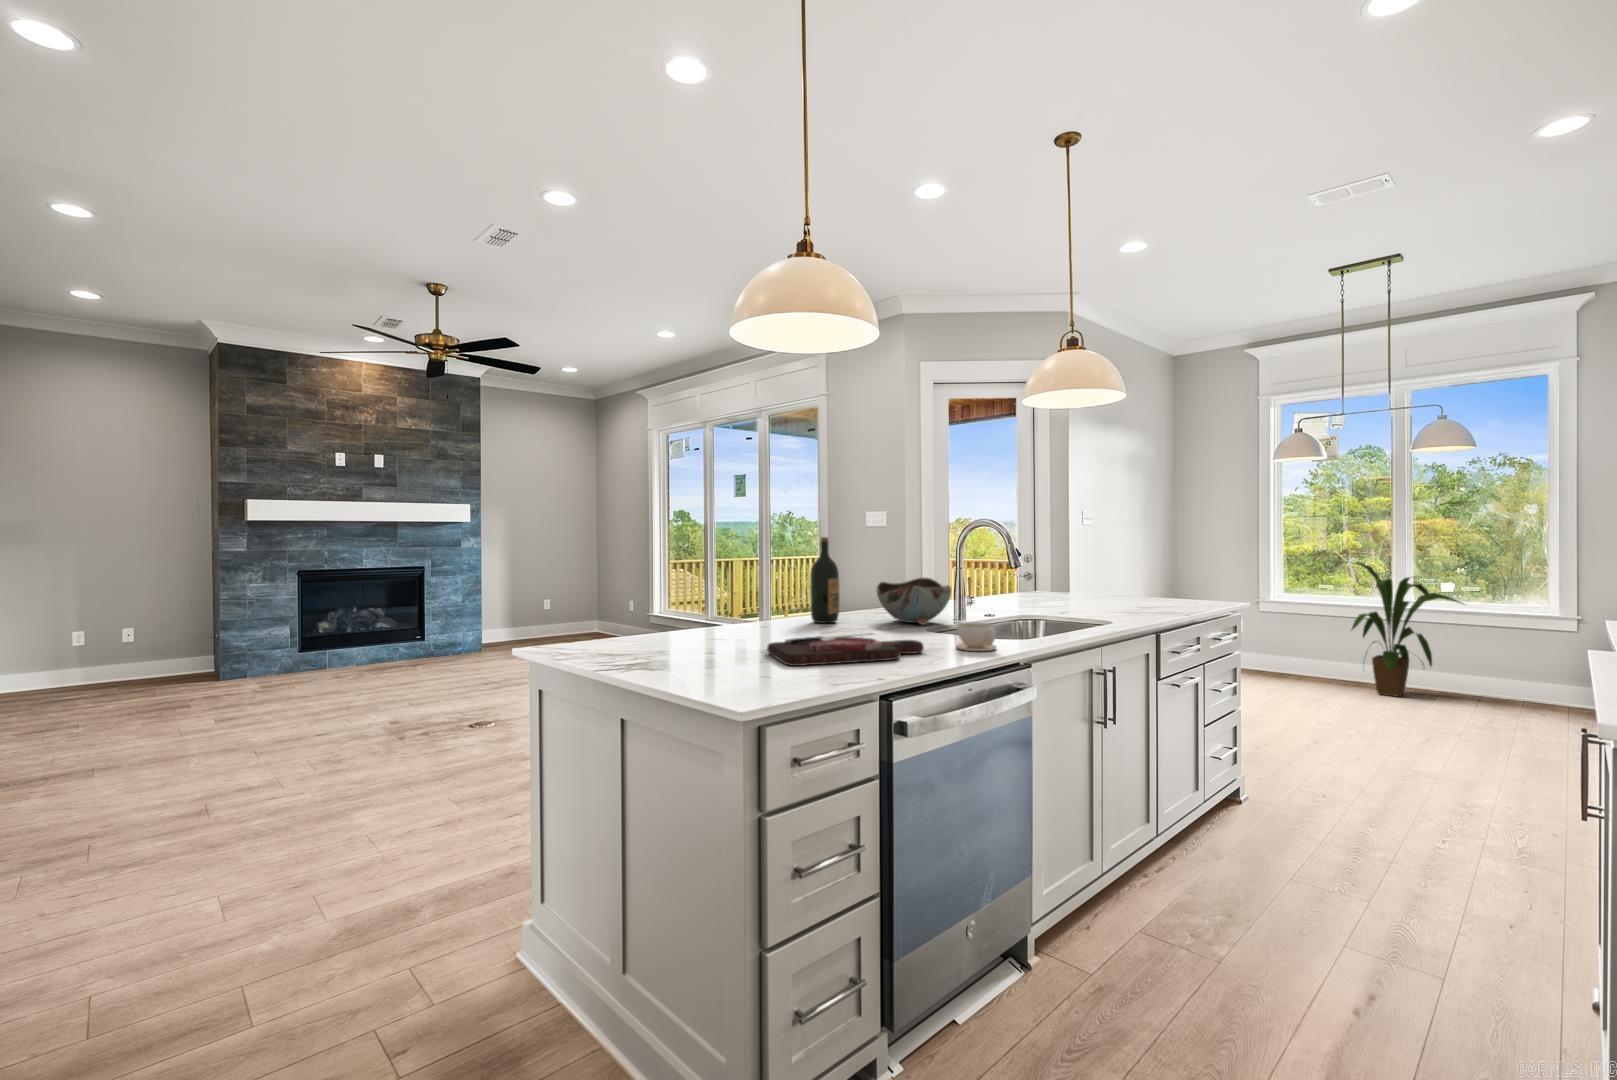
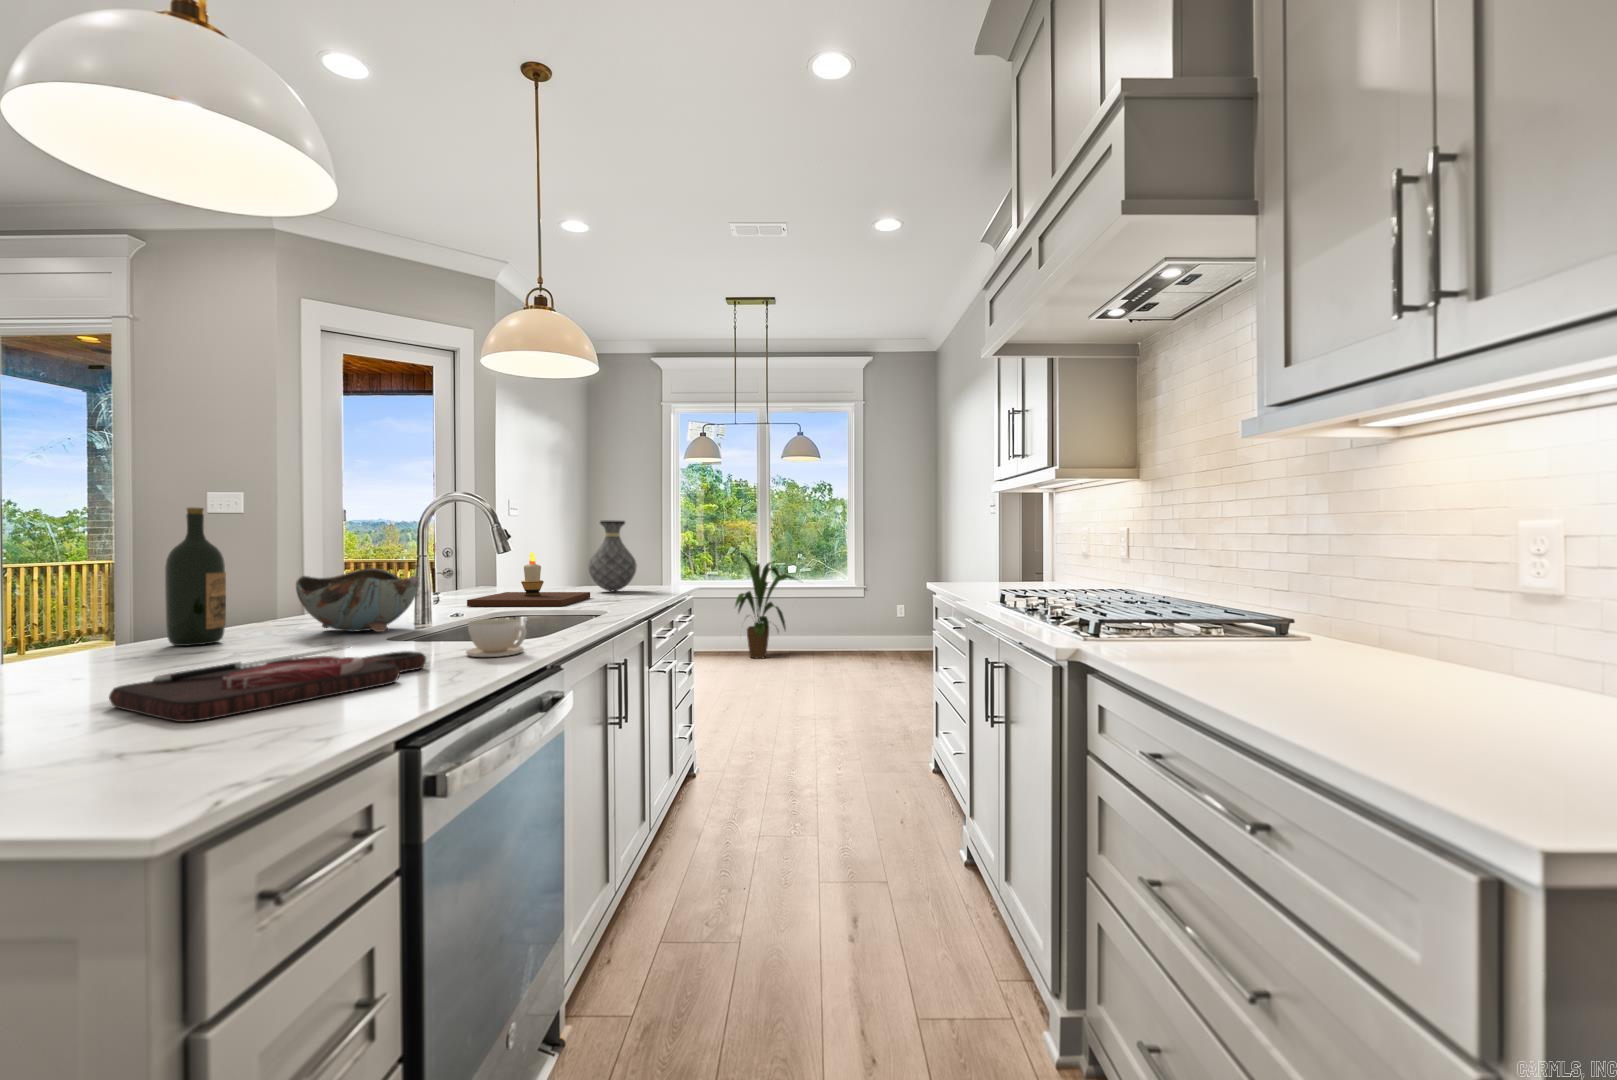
vase: none [1121,535,1171,604] -> present [588,521,637,591]
candle: none [1003,565,1114,615] -> present [467,552,590,606]

